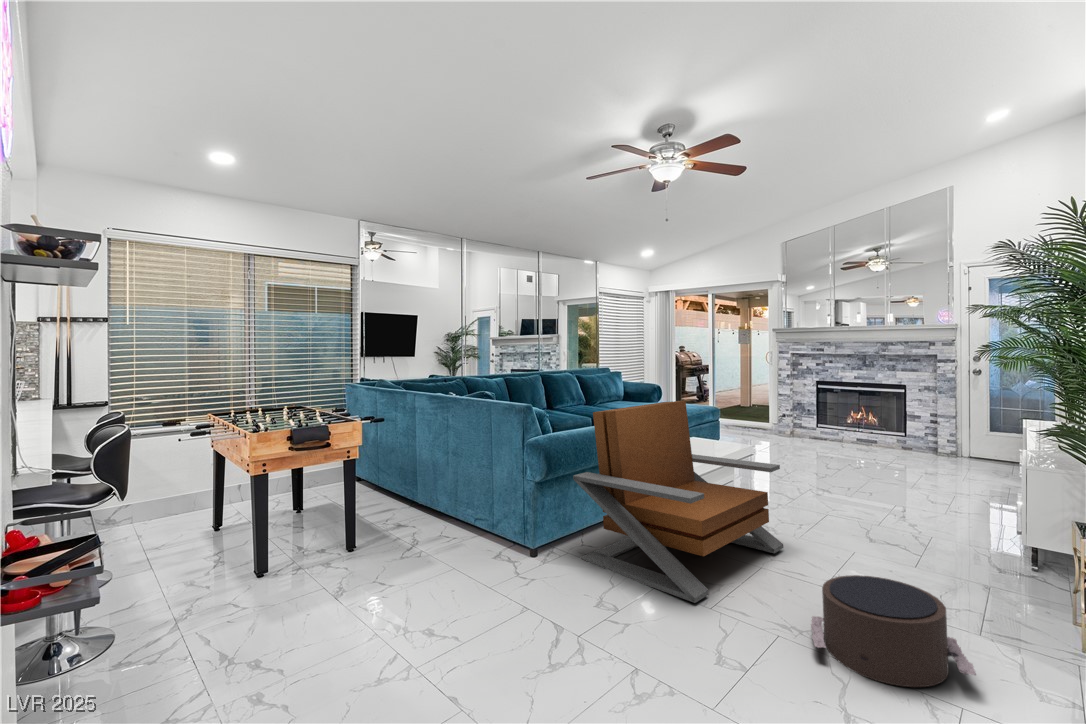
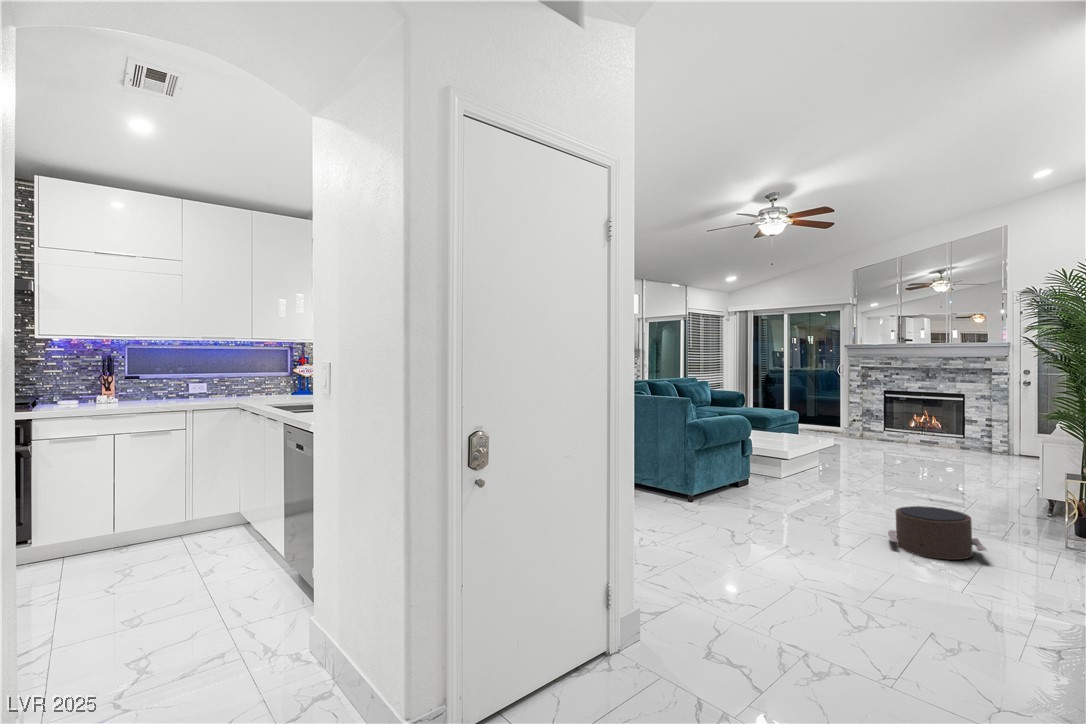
lounge chair: present [573,401,783,603] -> none [715,399,865,526]

